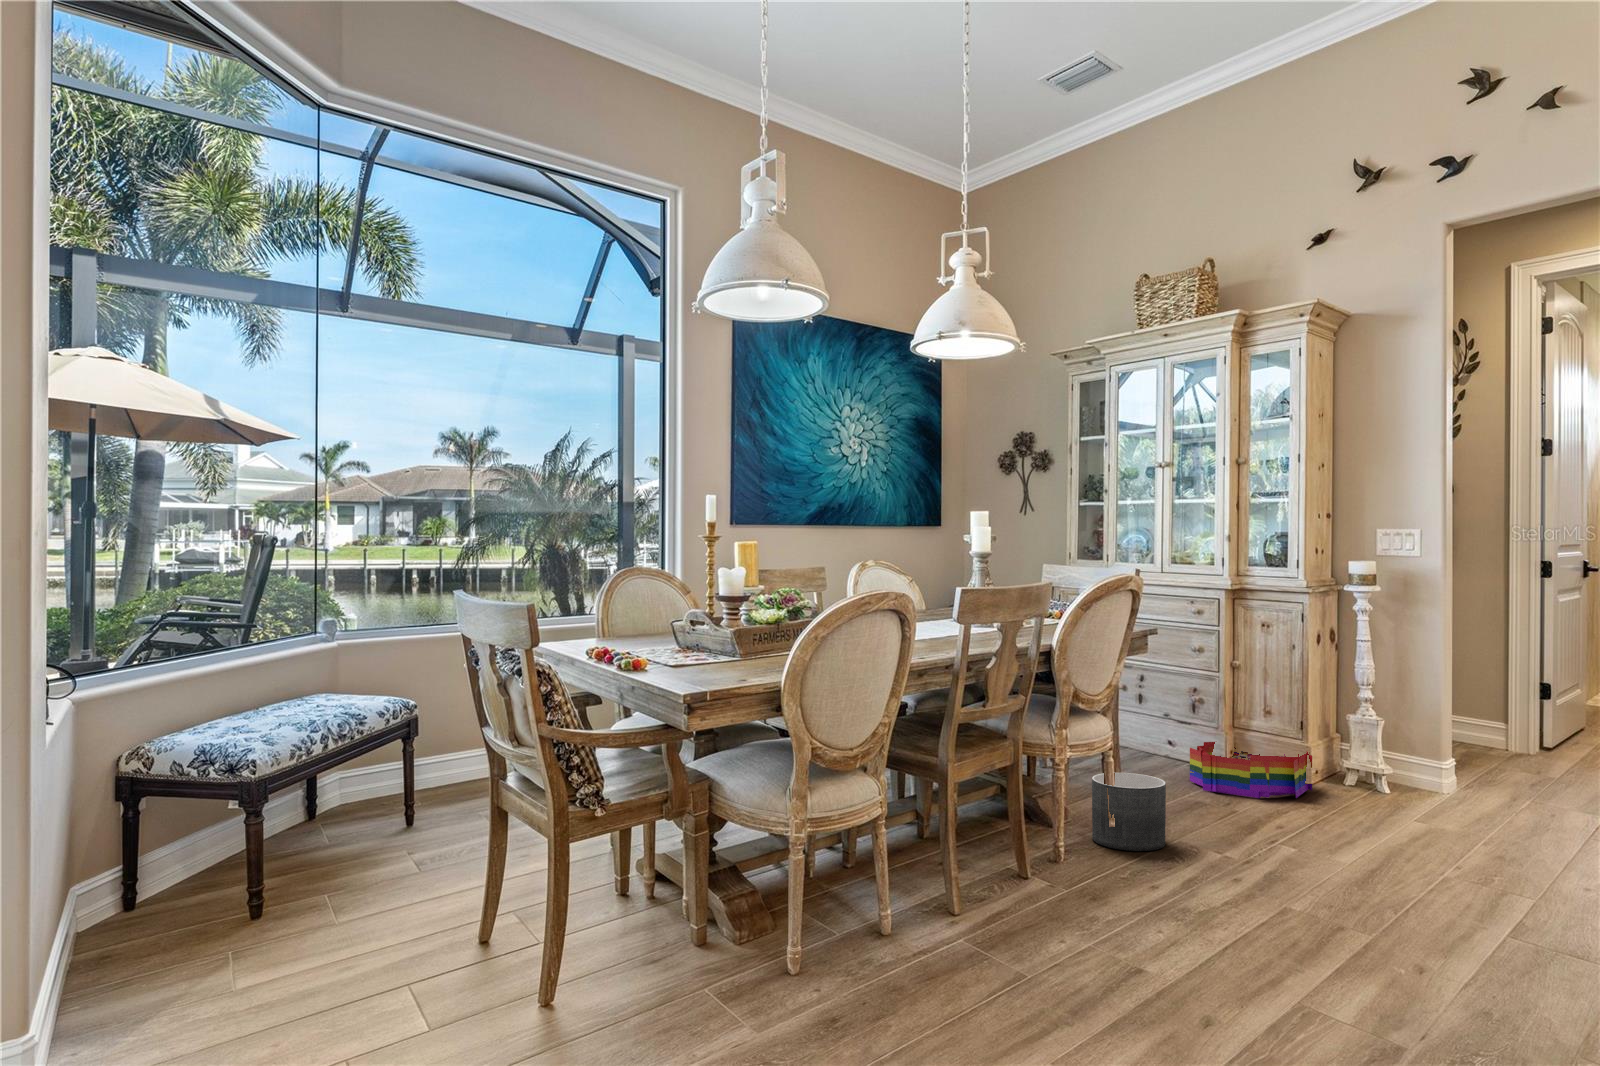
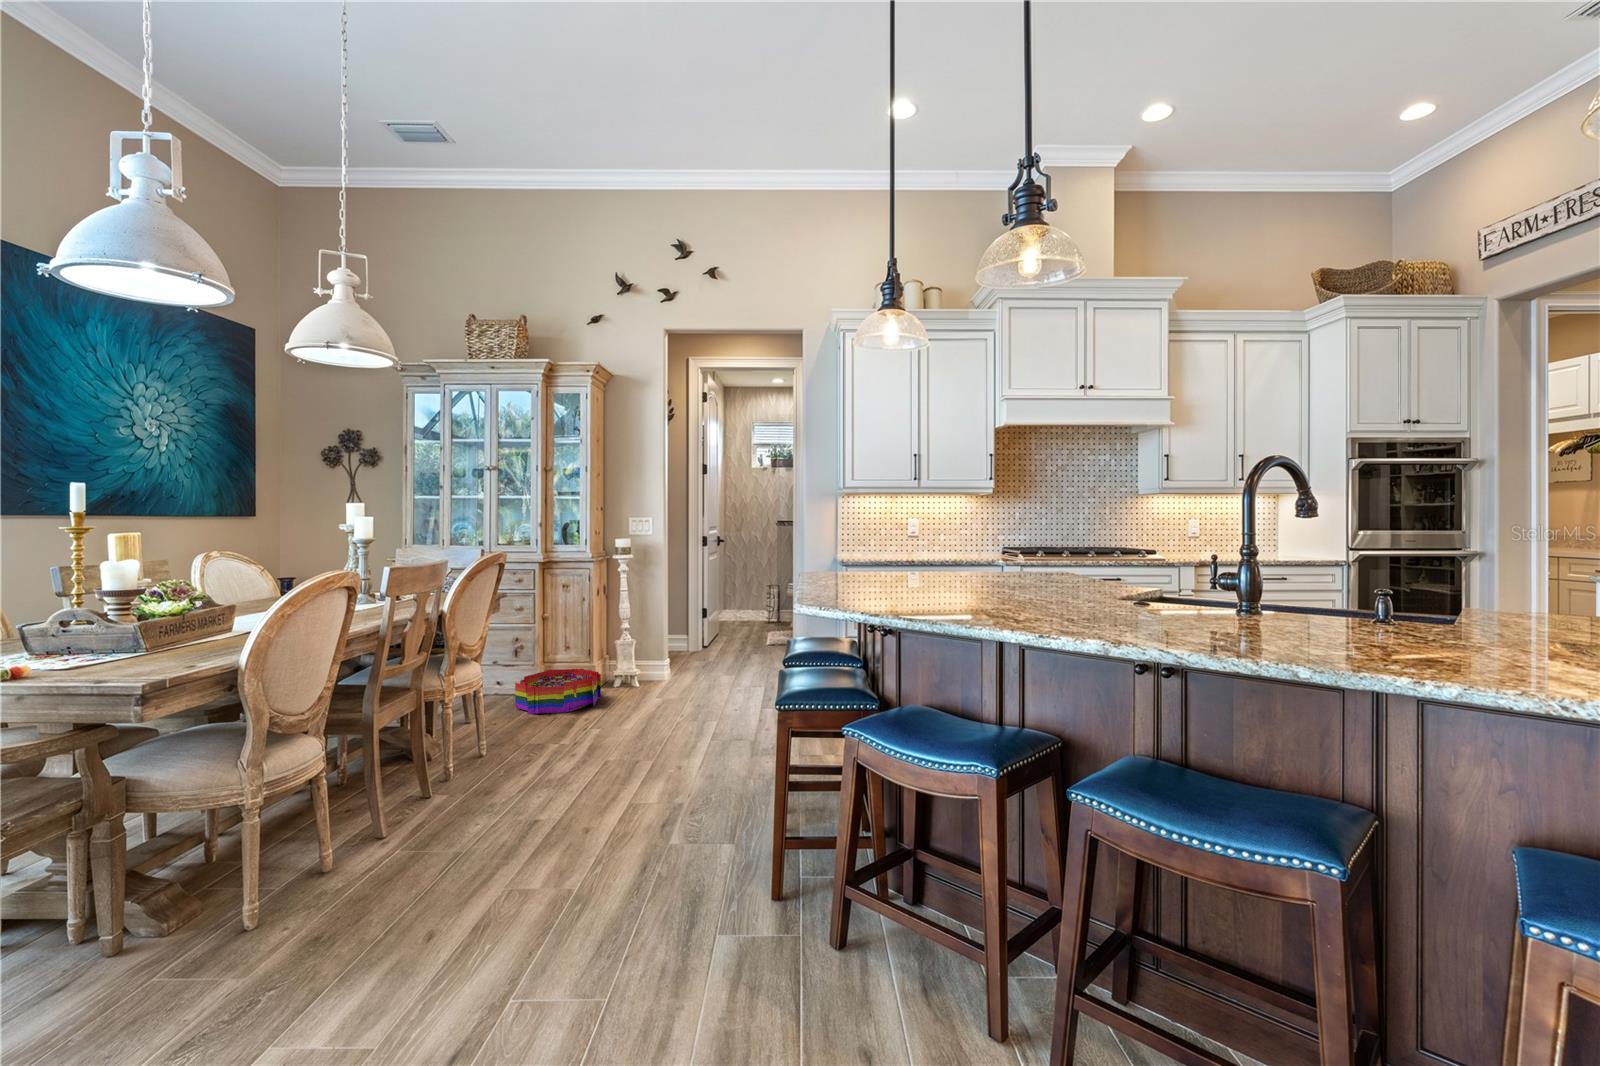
planter: present [1092,773,1166,851] -> none [457,722,521,792]

